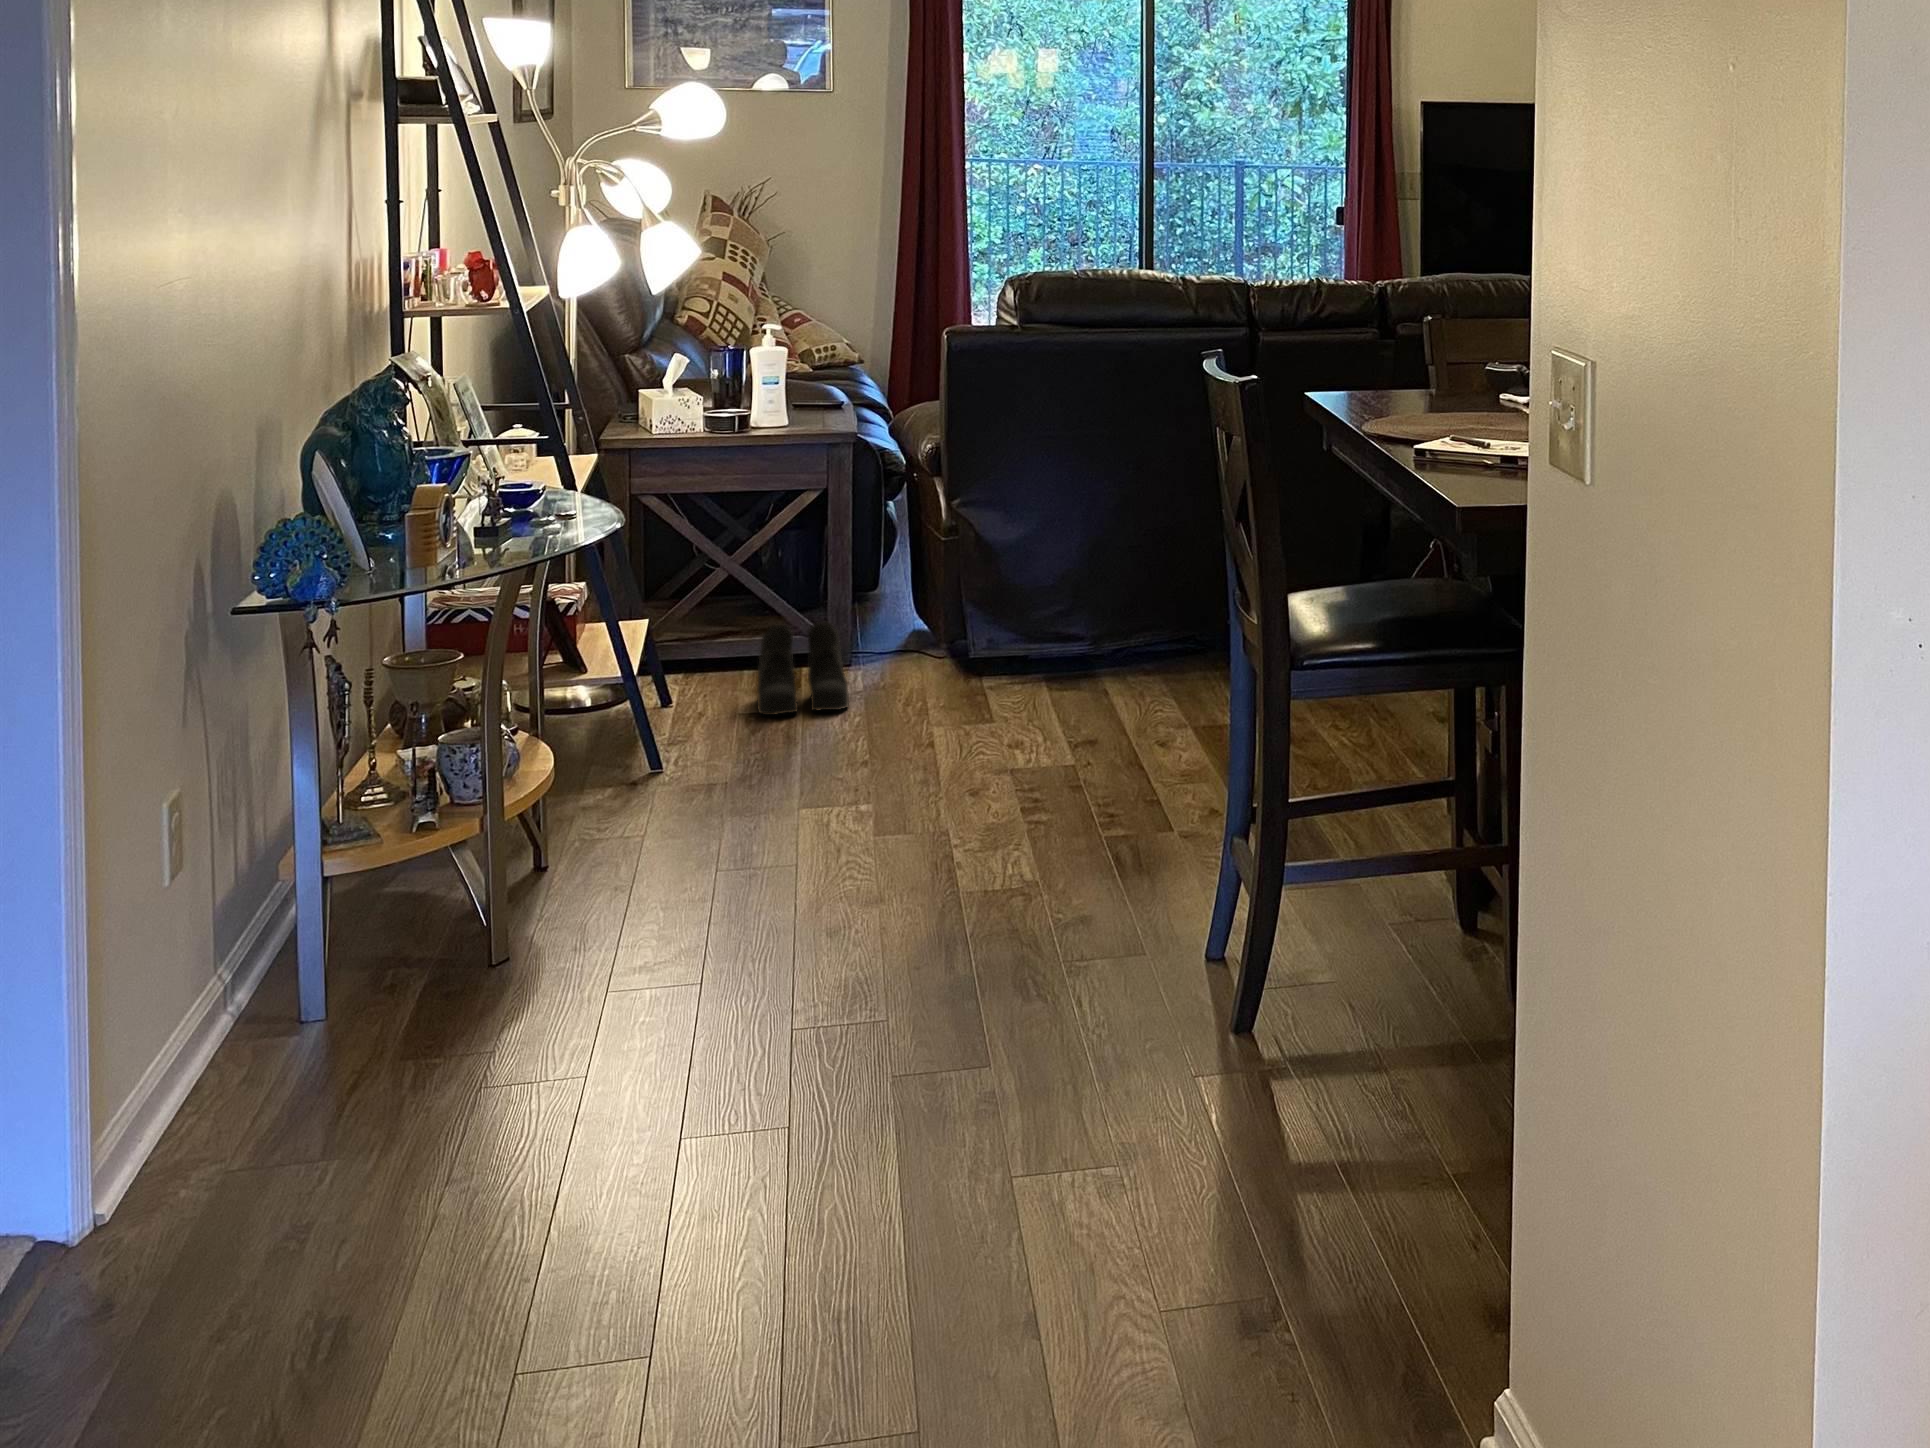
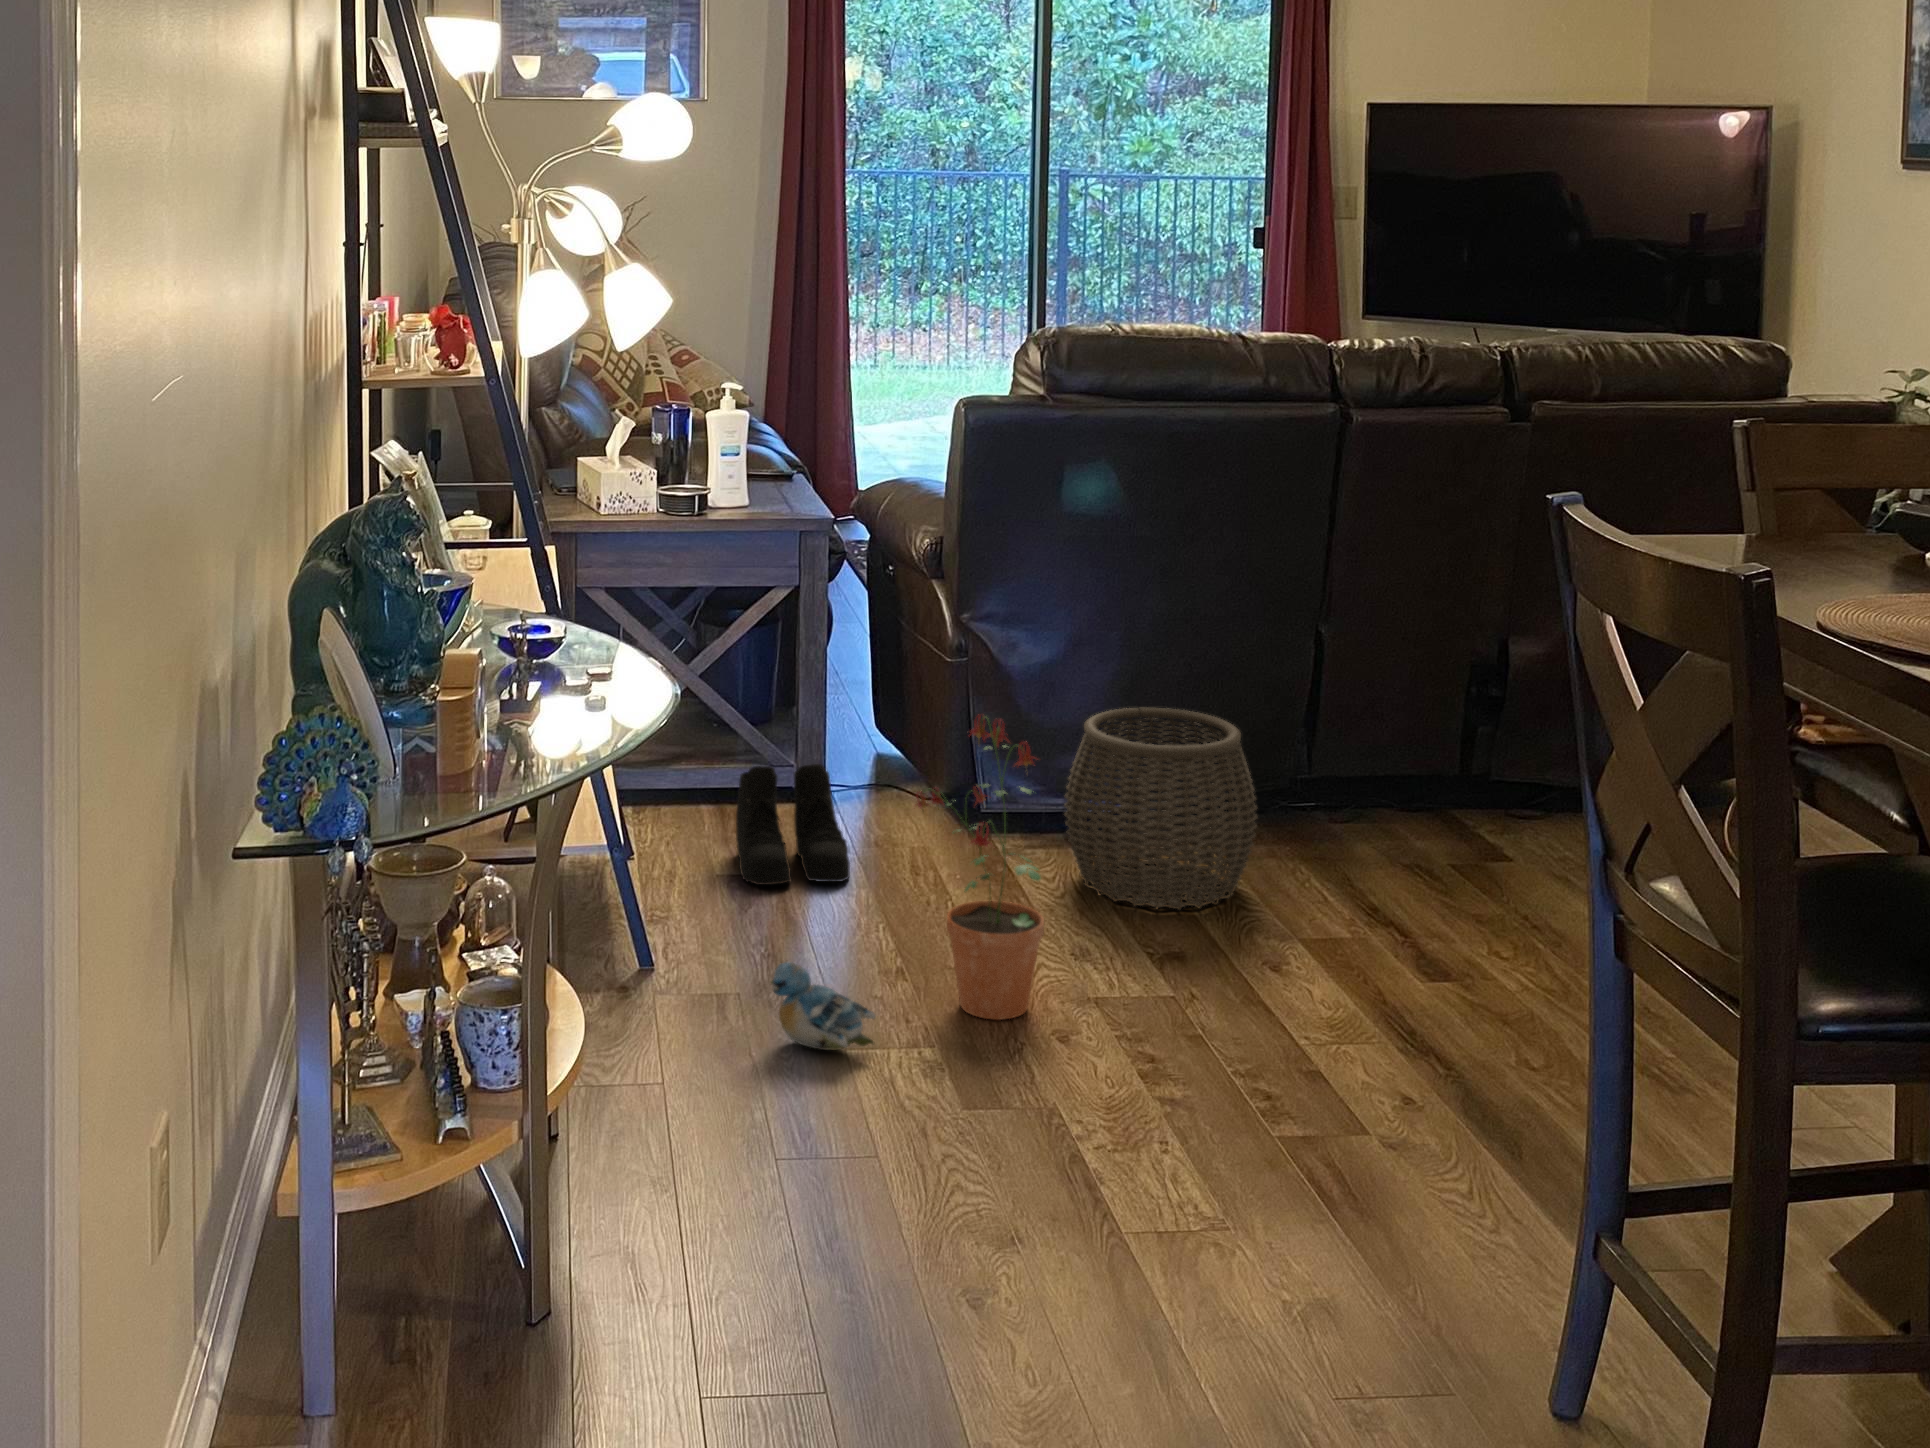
potted plant: none [861,557,961,782] -> present [917,714,1044,1020]
woven basket: none [1021,566,1170,714] -> present [1064,708,1257,910]
plush toy: none [737,743,820,805] -> present [771,962,876,1050]

